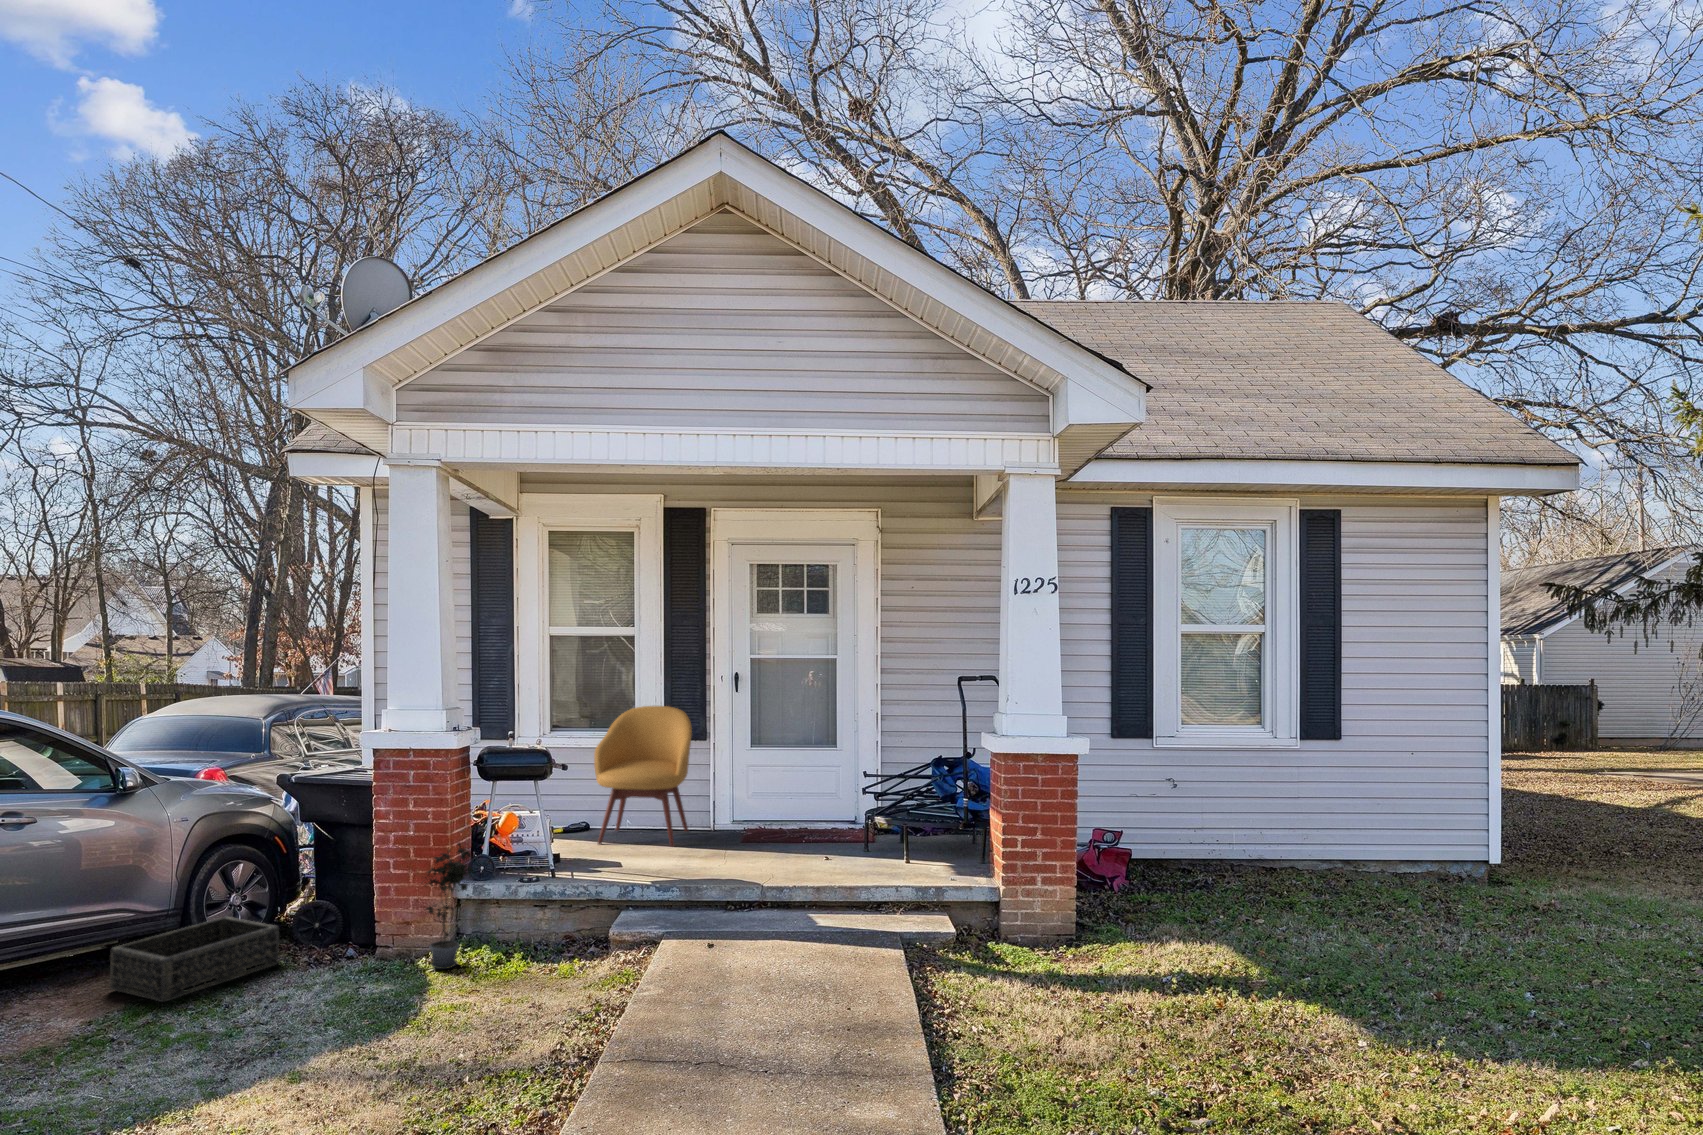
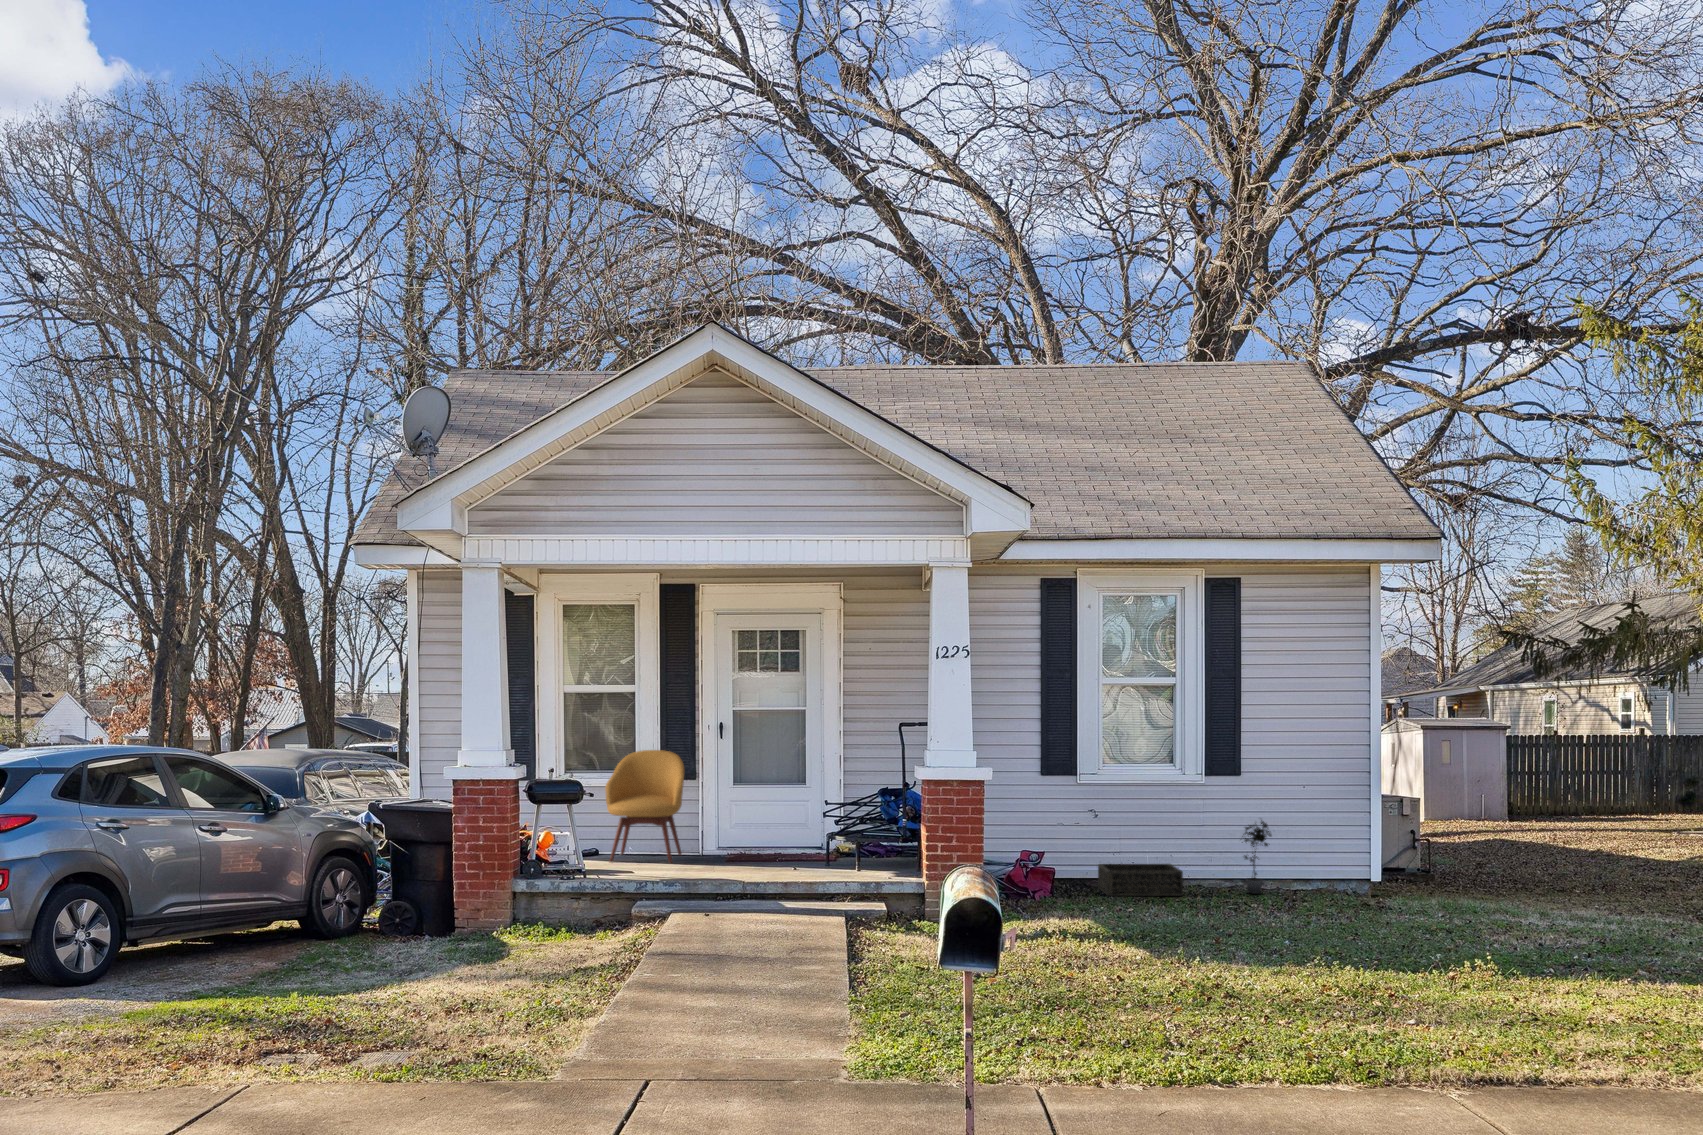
potted plant: present [425,843,474,969] -> present [1242,820,1272,894]
basket: present [110,916,279,1002] -> present [1098,864,1183,896]

